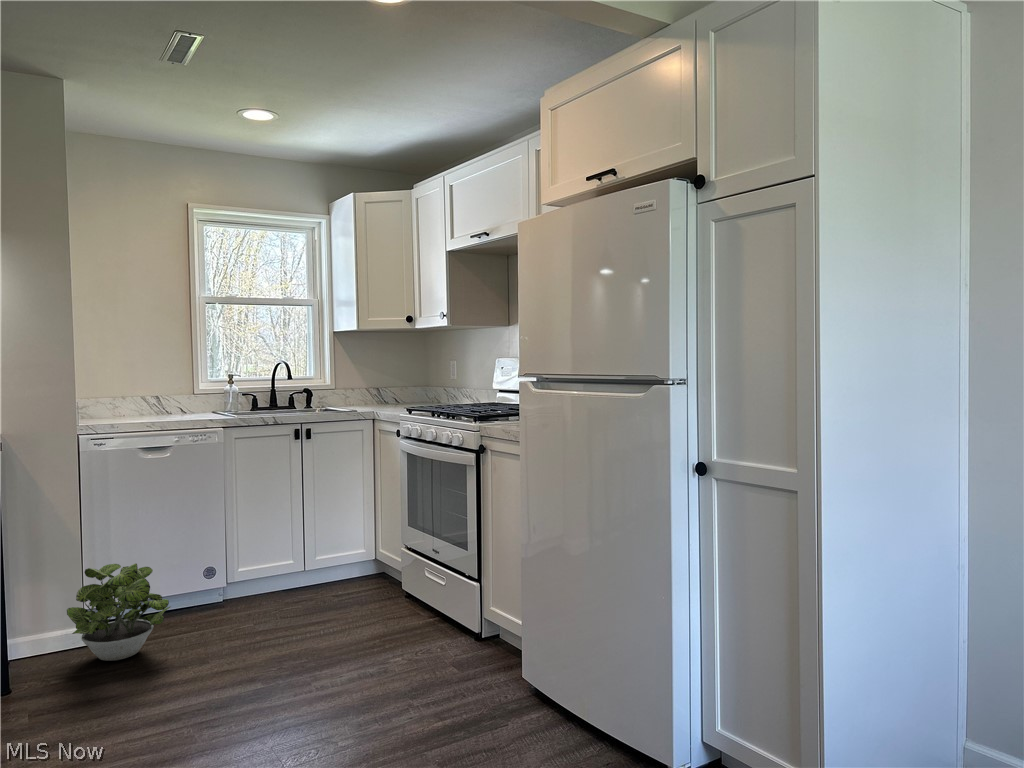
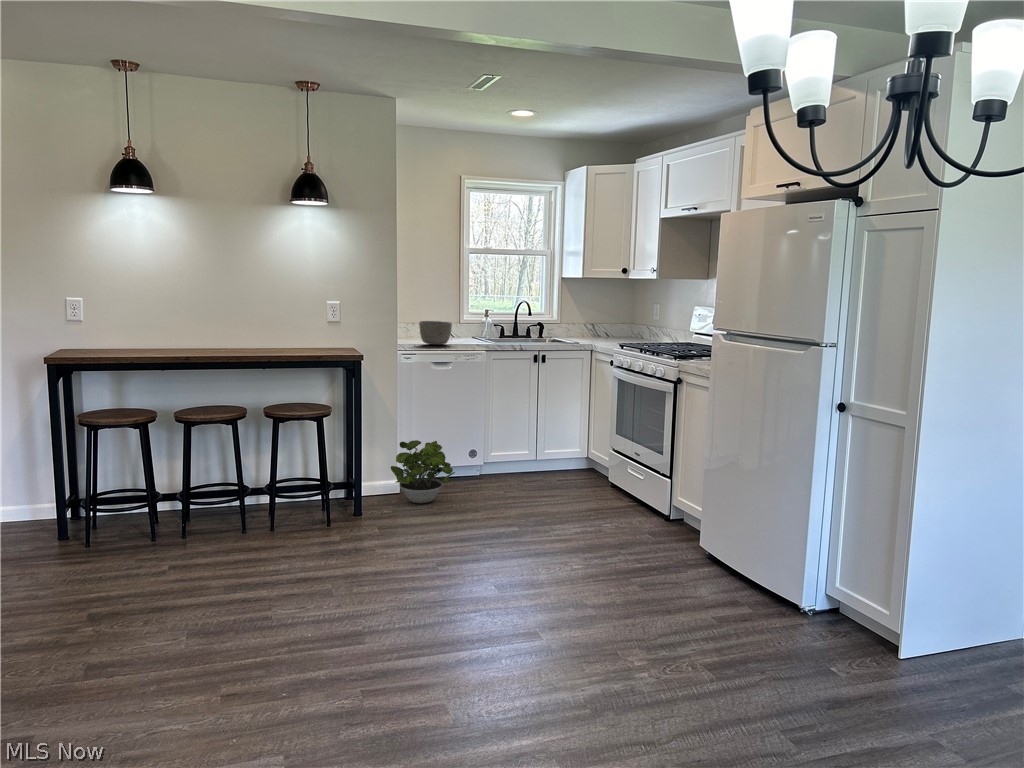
bowl: none [120,391,170,423] -> present [419,321,452,345]

